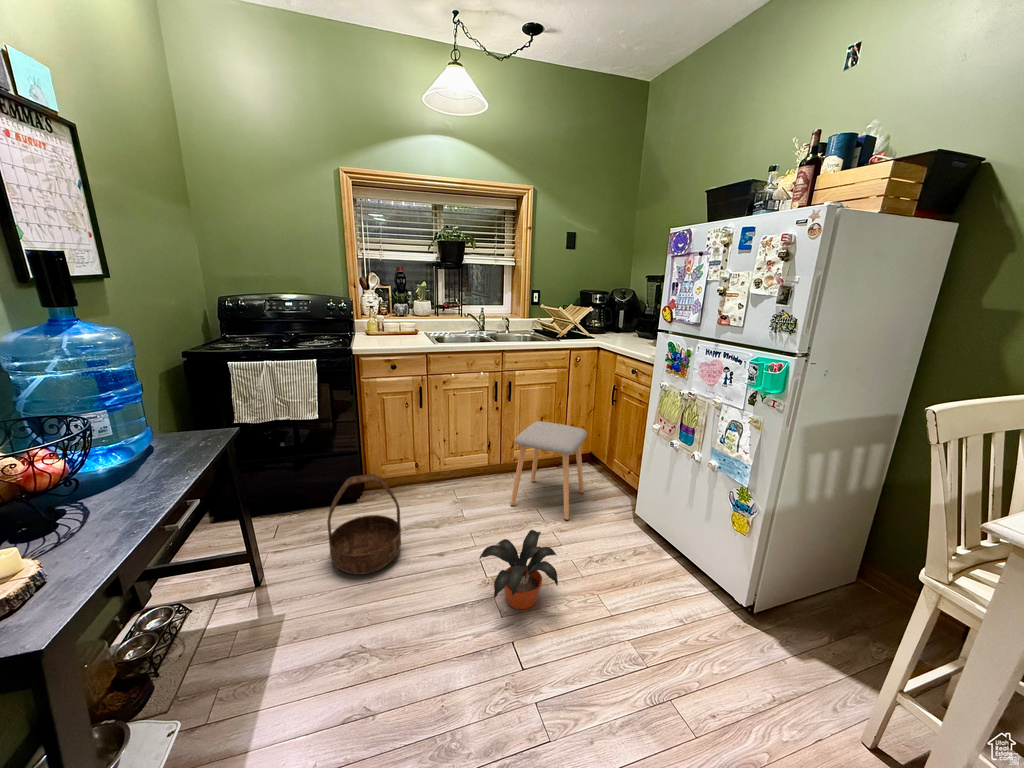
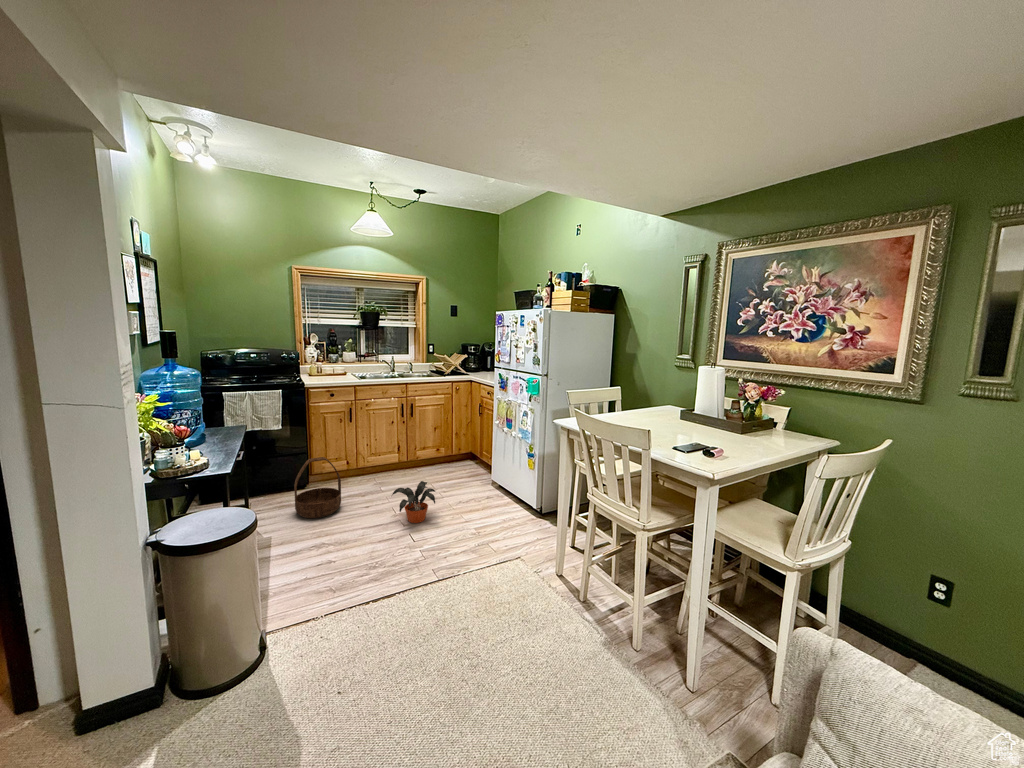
stool: present [511,421,587,520] -> none [414,429,463,487]

